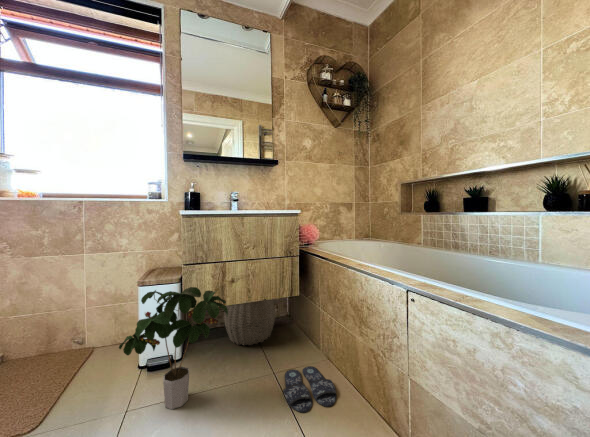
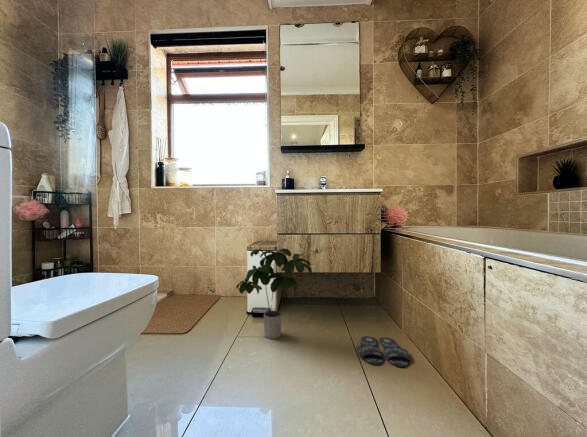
woven basket: present [225,299,275,345] -> none [312,265,358,314]

